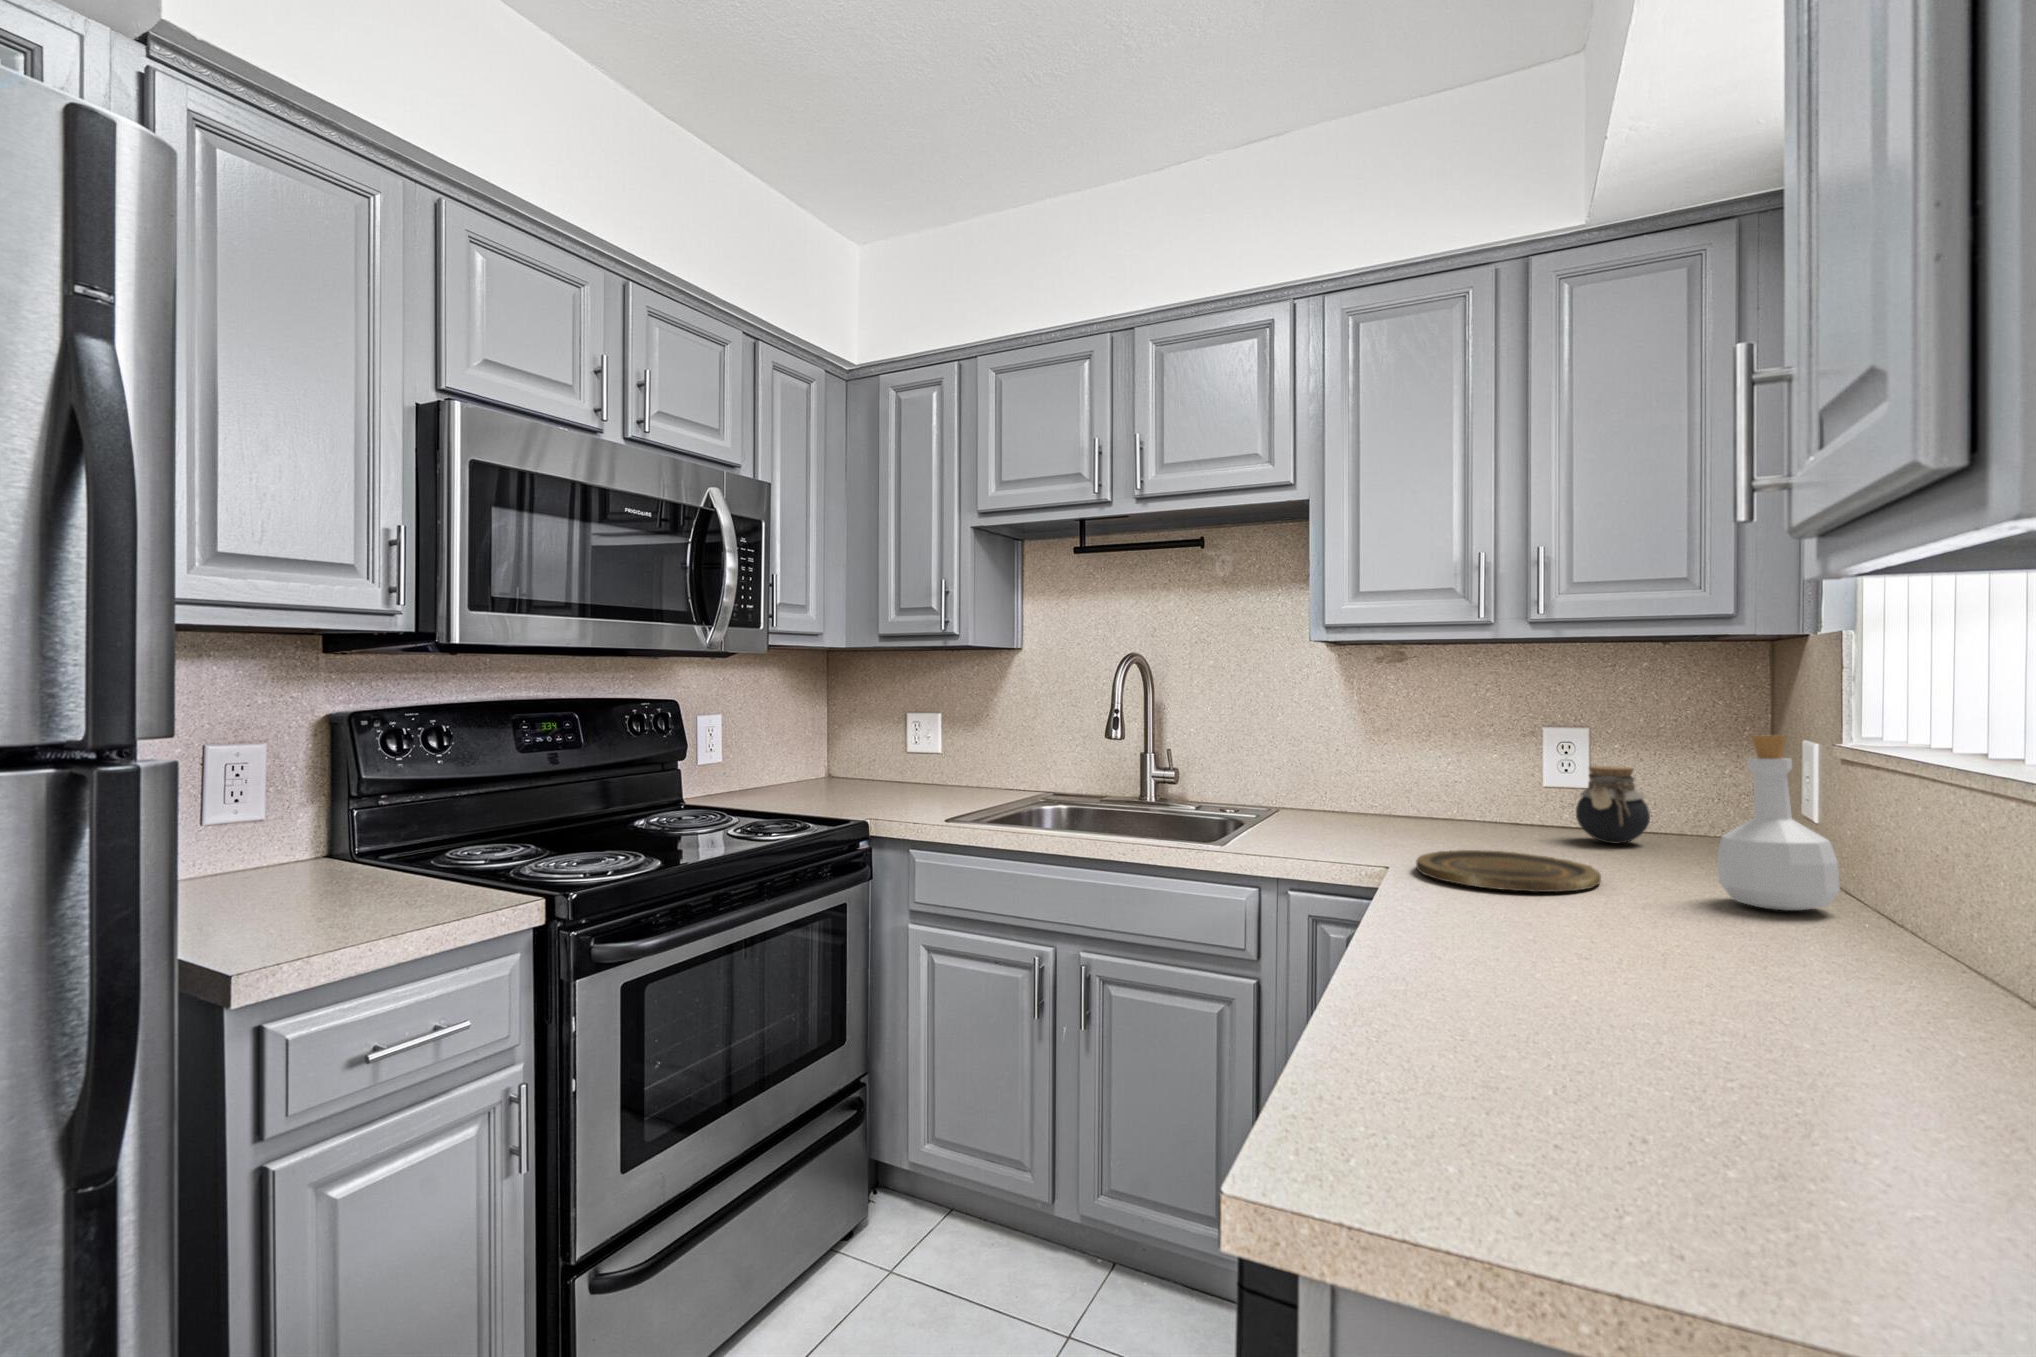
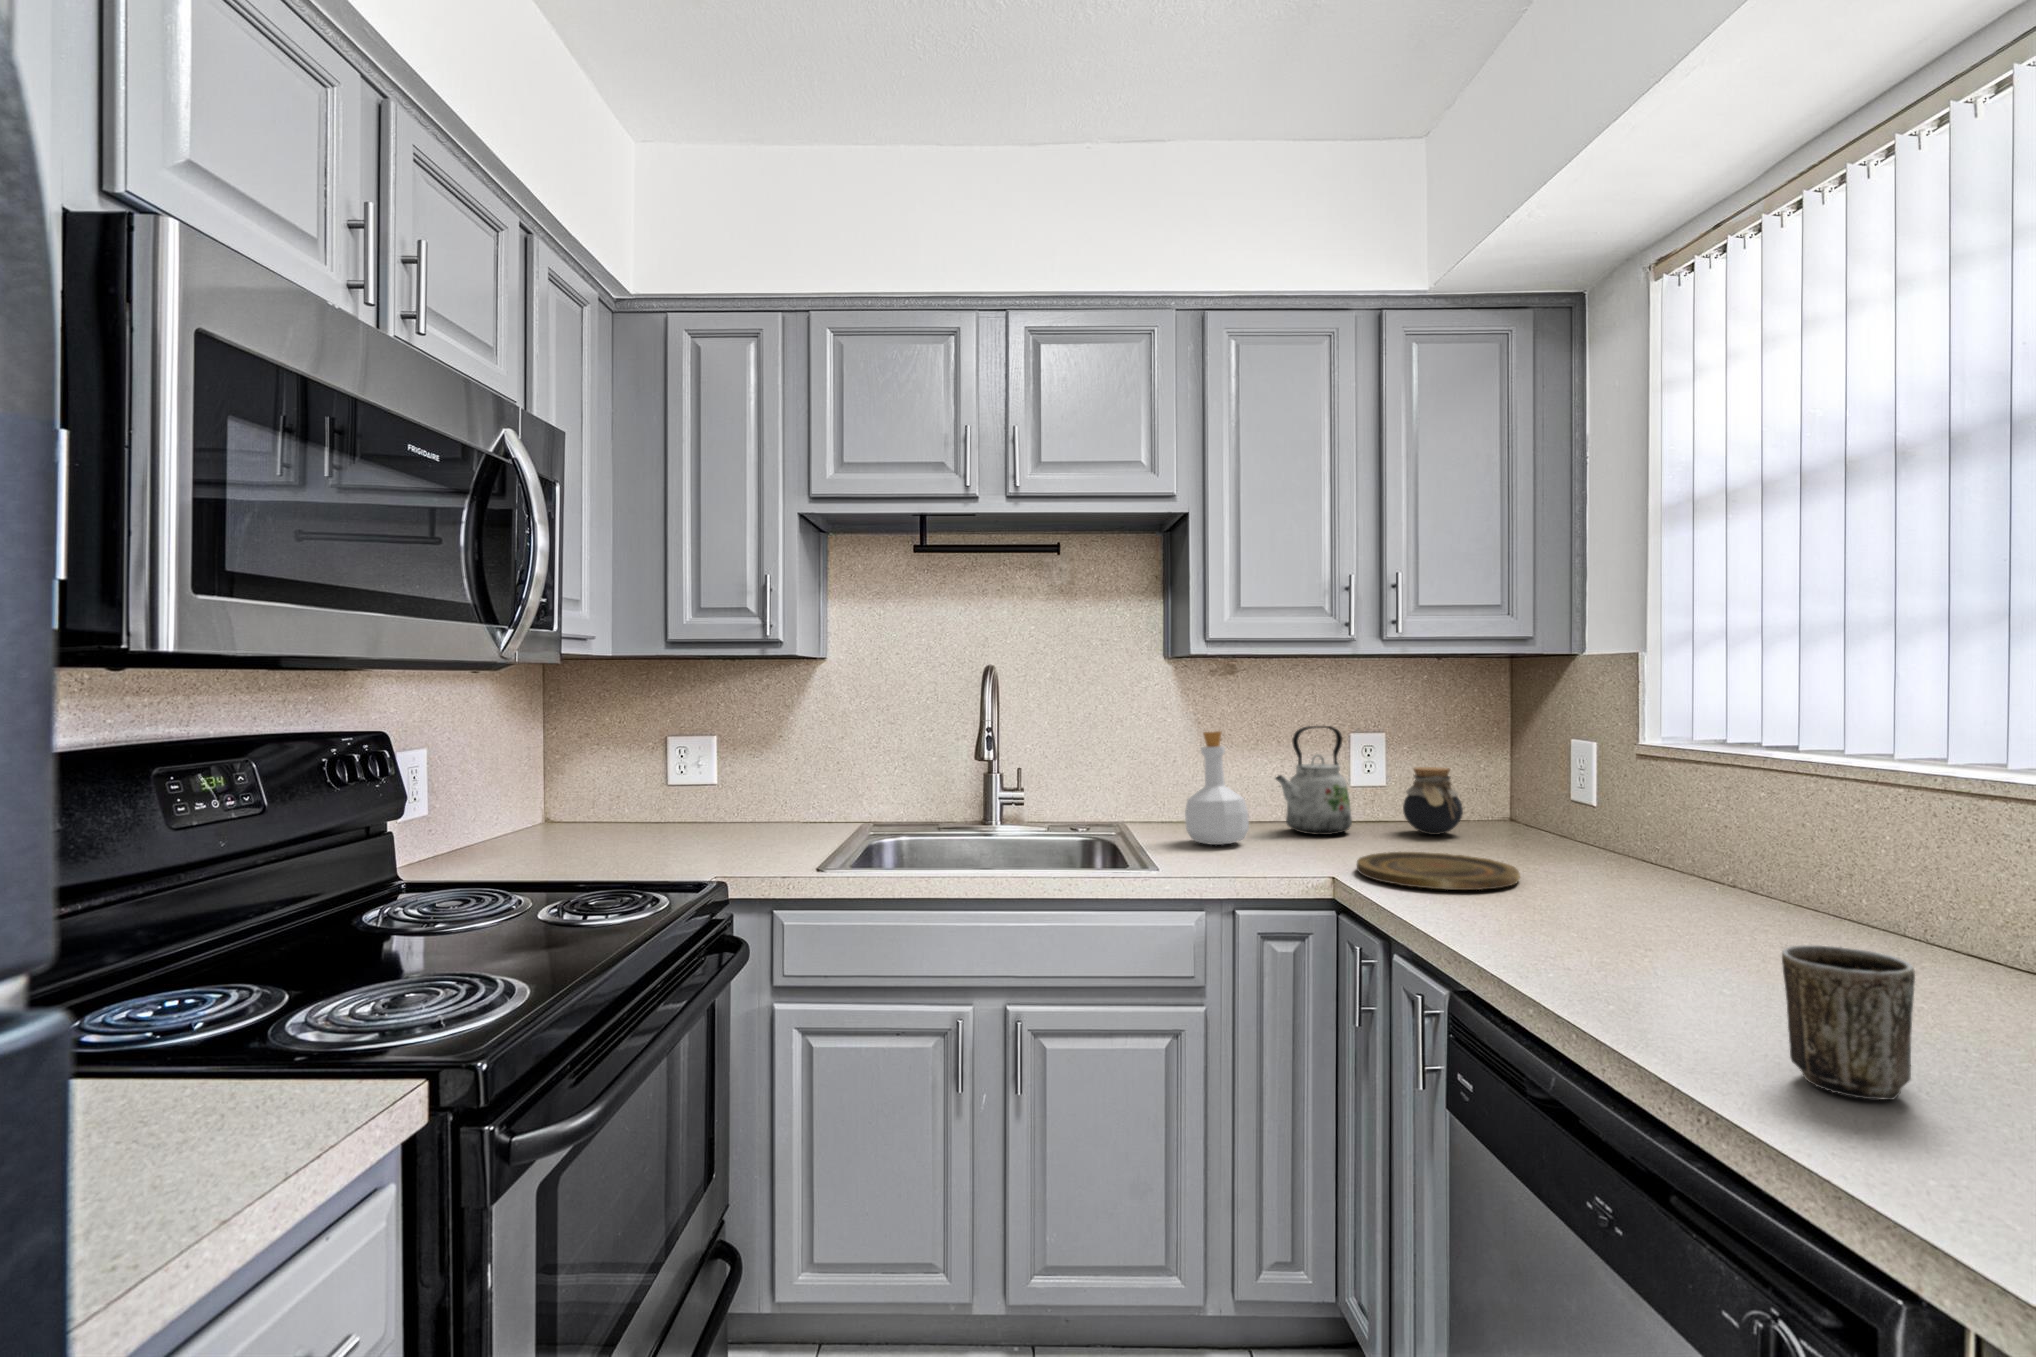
kettle: none [1417,716,1516,834] -> present [1276,726,1352,835]
bottle: present [1717,735,1840,911] -> present [1185,731,1249,845]
mug: none [1398,924,1549,1086] -> present [1782,945,1915,1100]

